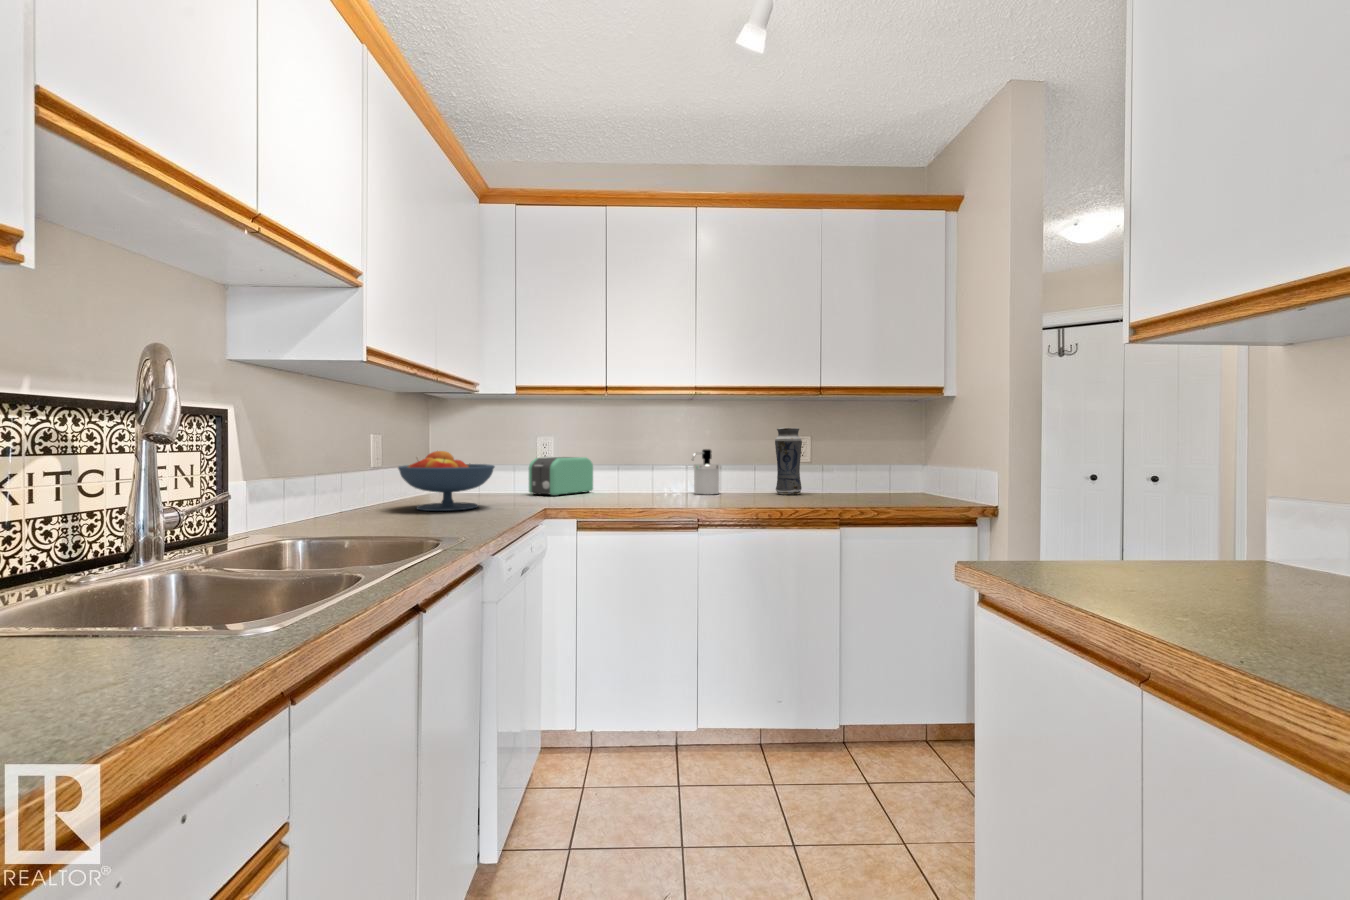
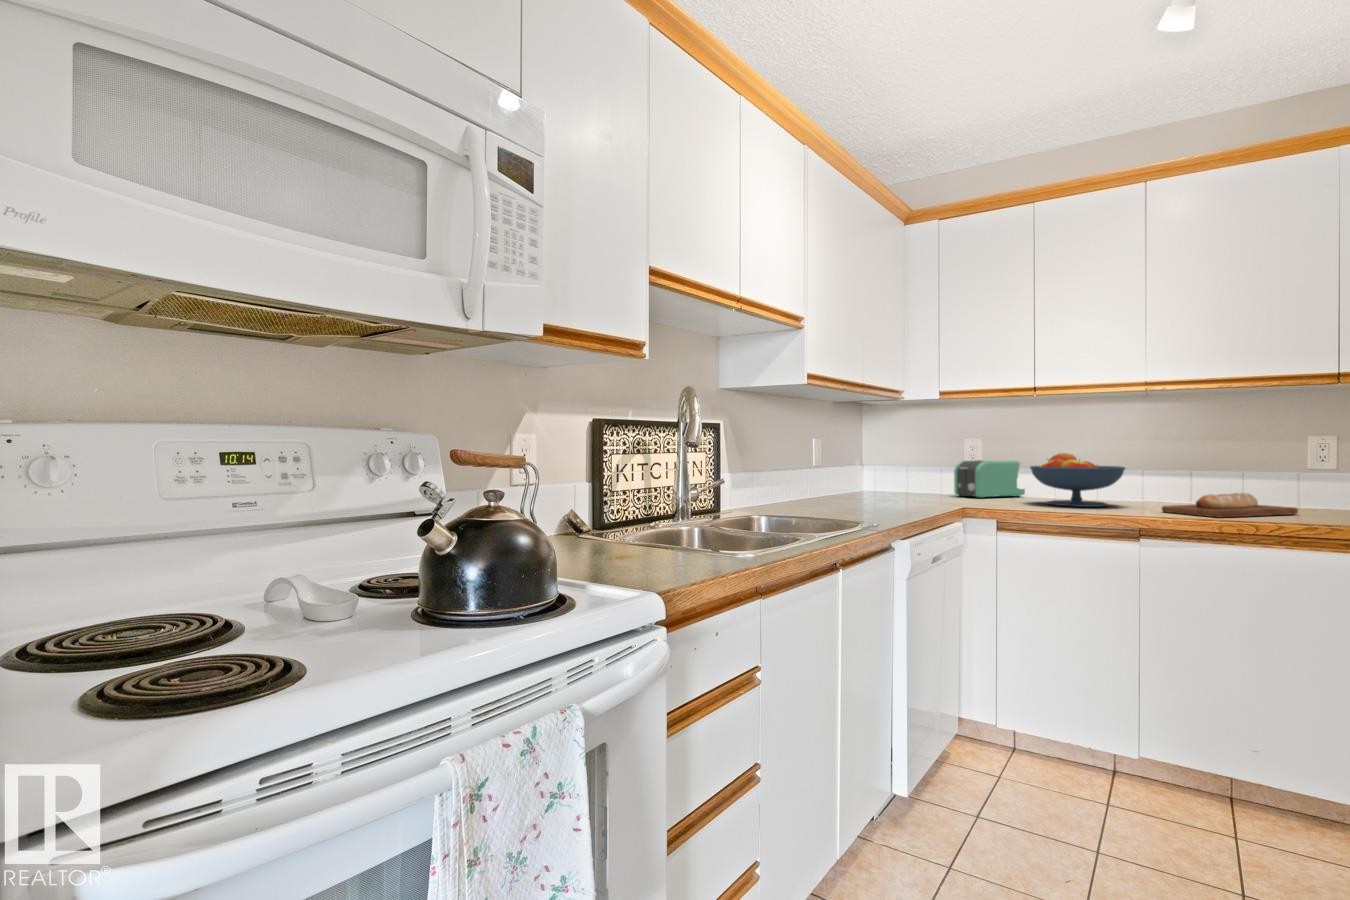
vase: present [775,428,802,494] -> none [1272,425,1316,509]
soap dispenser: present [692,449,720,494] -> none [1144,452,1187,504]
fruit bowl: present [398,451,495,511] -> present [1030,453,1125,507]
bread loaf: none [711,484,798,507] -> present [1162,493,1298,518]

